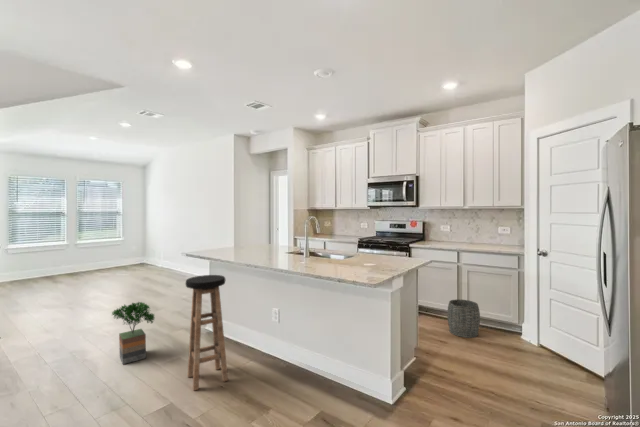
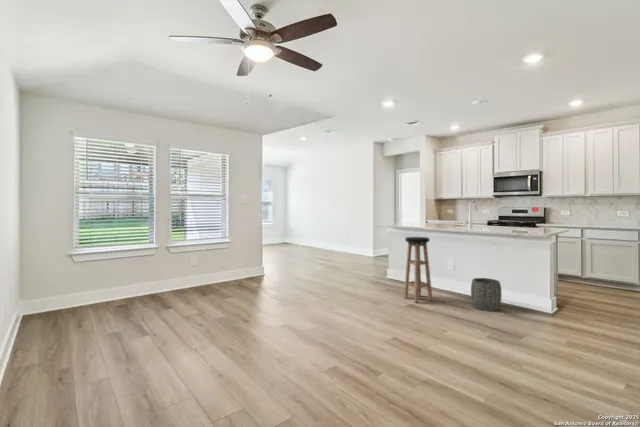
woven basket: present [448,299,480,338] -> present [471,278,502,311]
potted tree: present [112,302,154,364] -> none [345,255,372,292]

